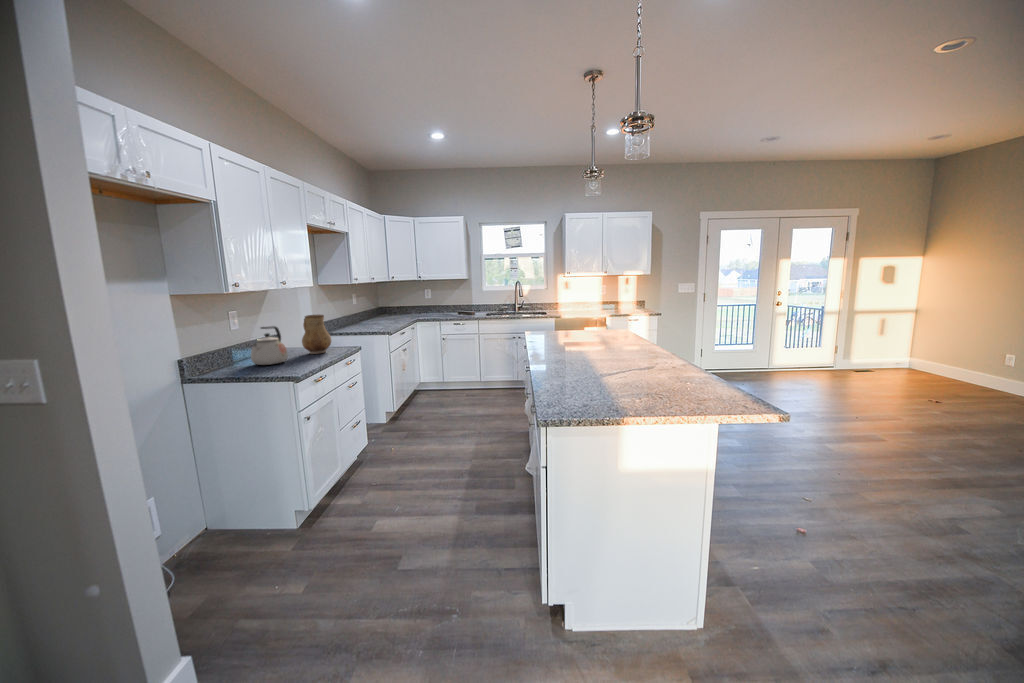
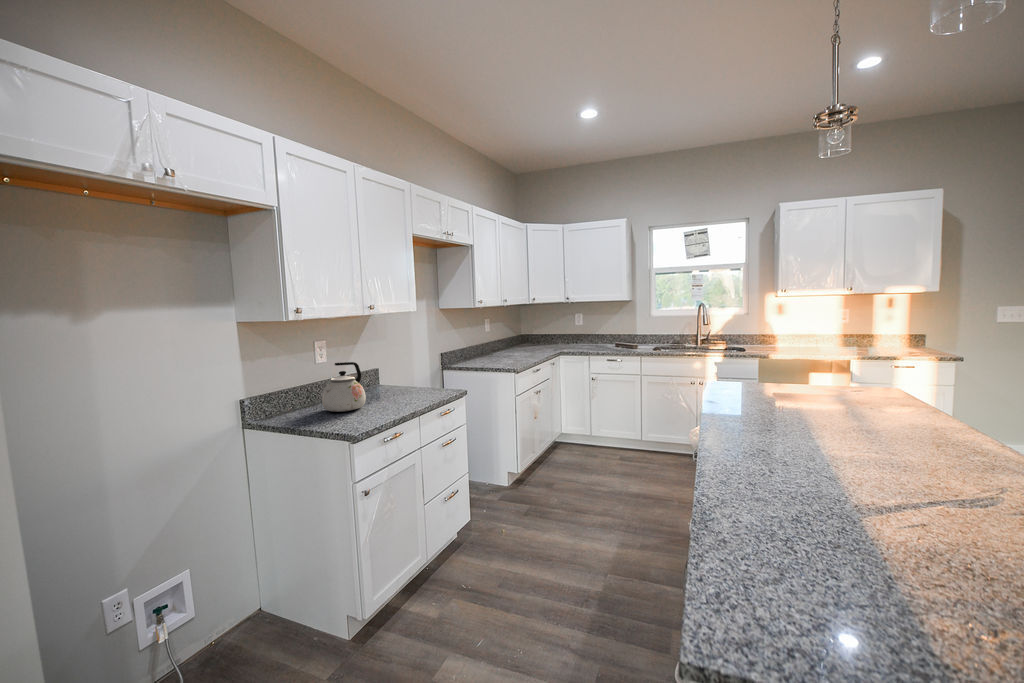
ceramic pitcher: present [302,315,331,354] -> none [390,347,425,398]

